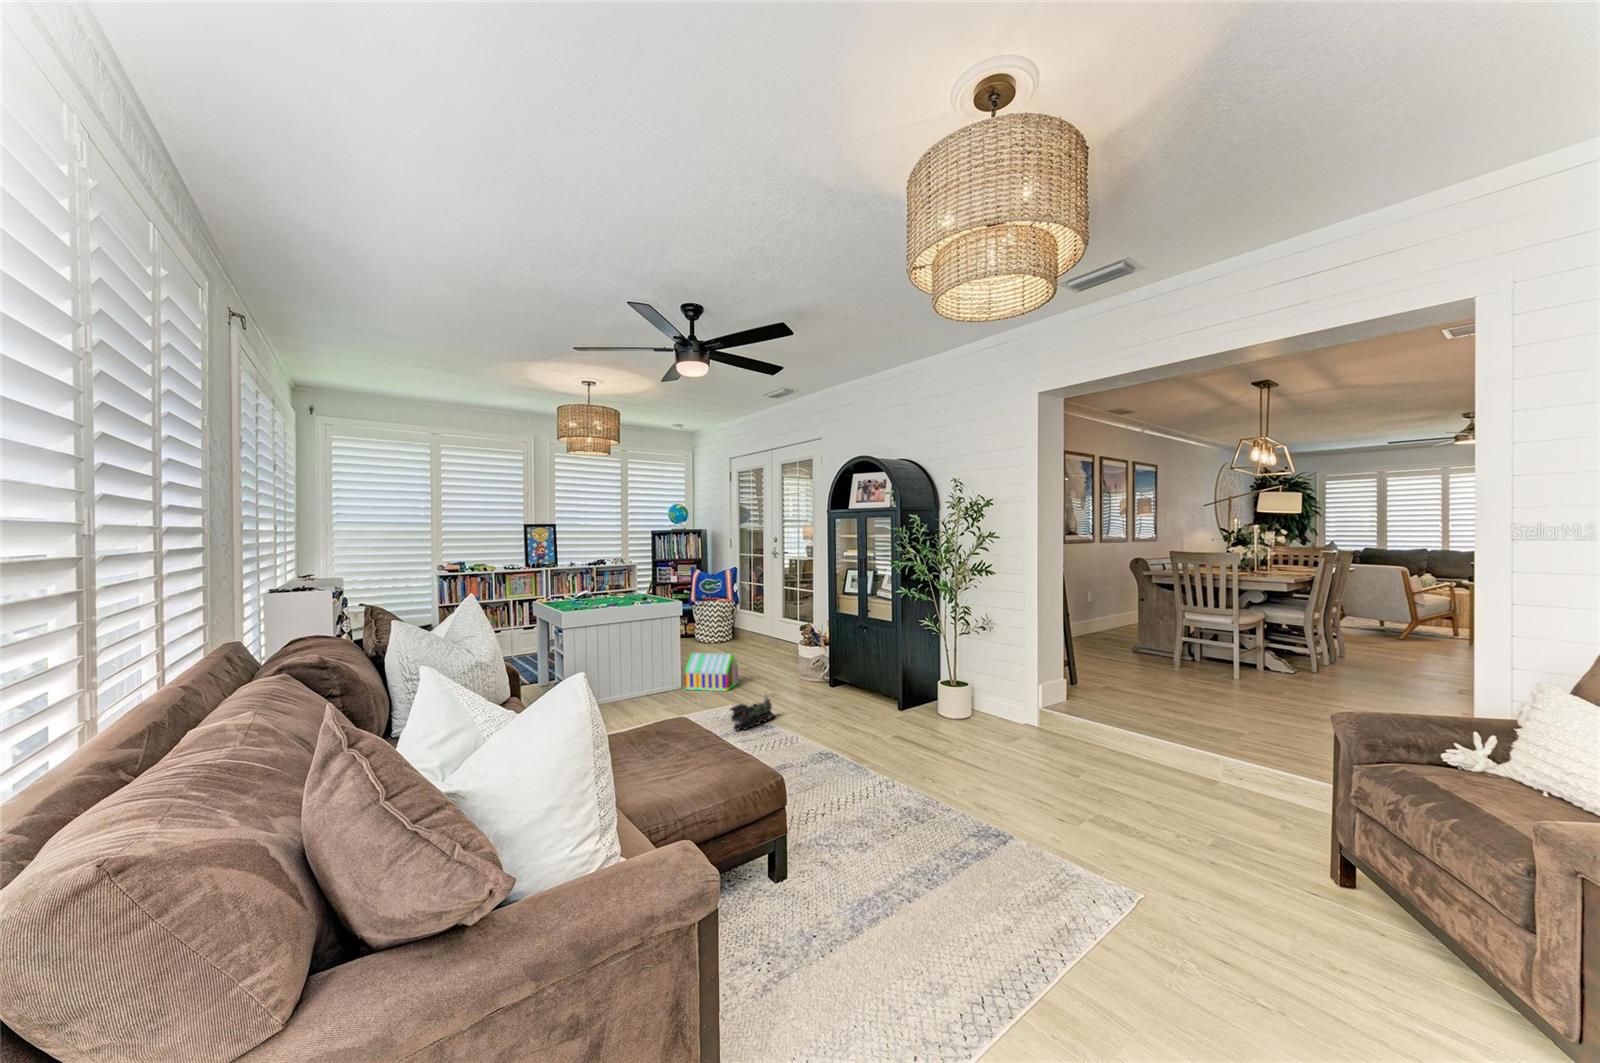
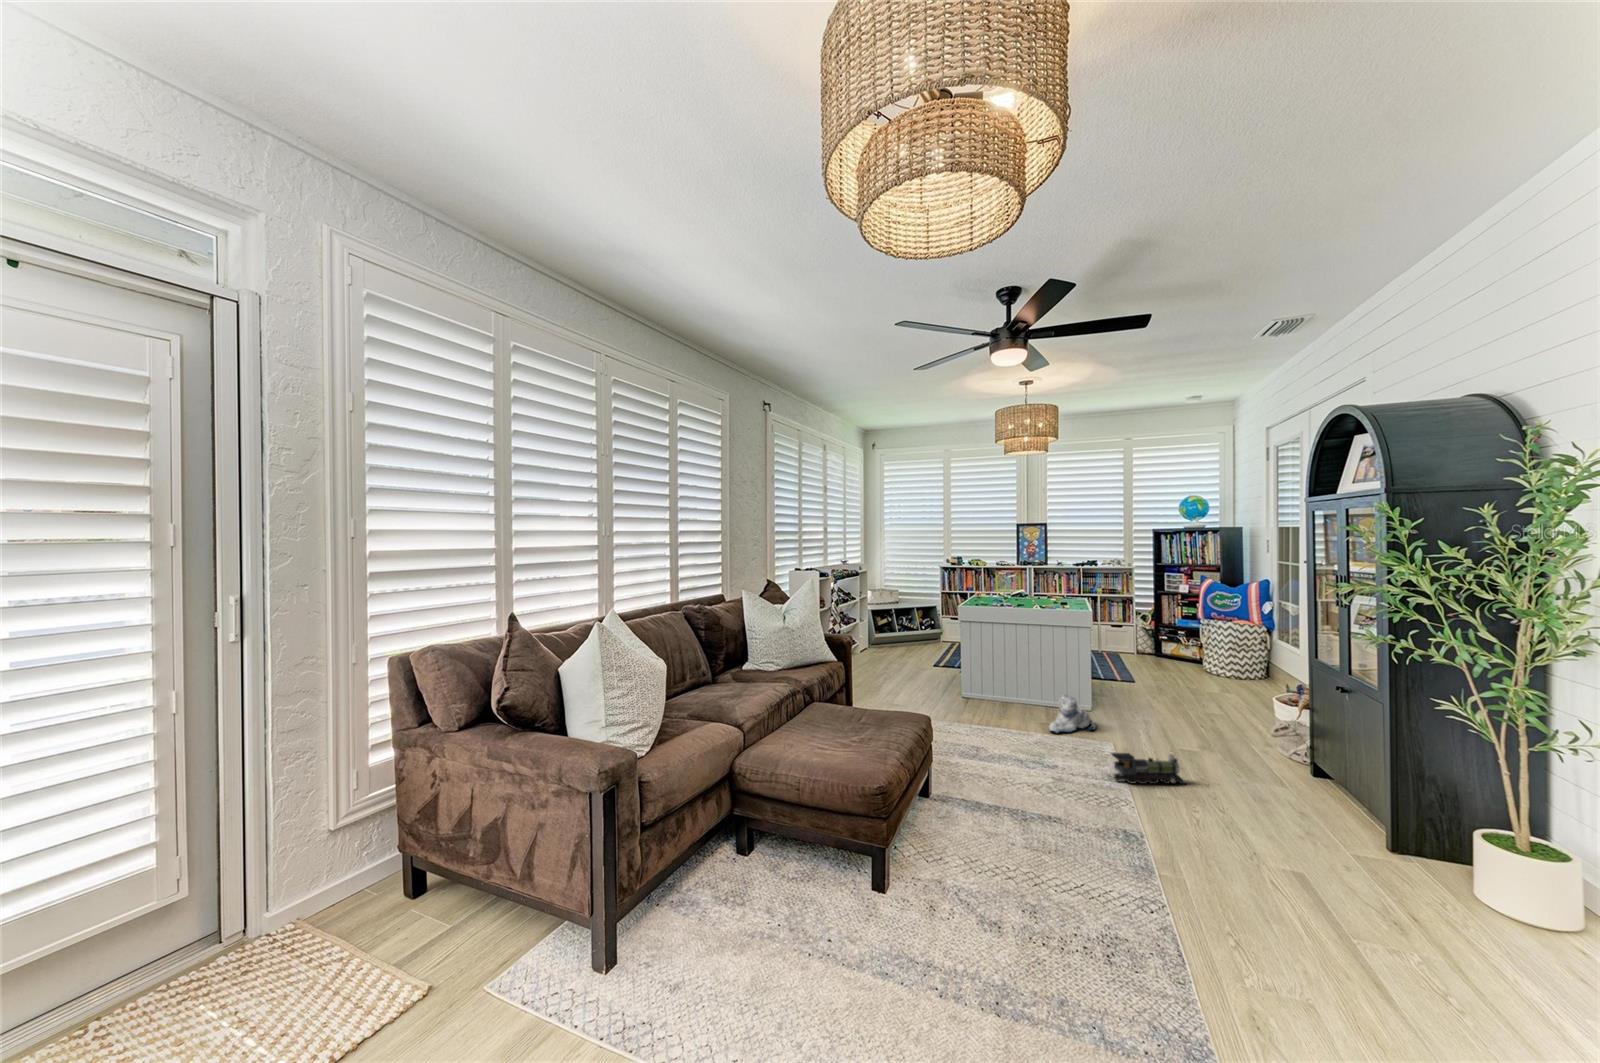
toy house: present [685,653,738,691] -> none [1118,681,1192,736]
plush toy: none [643,675,678,714] -> present [1049,695,1096,733]

